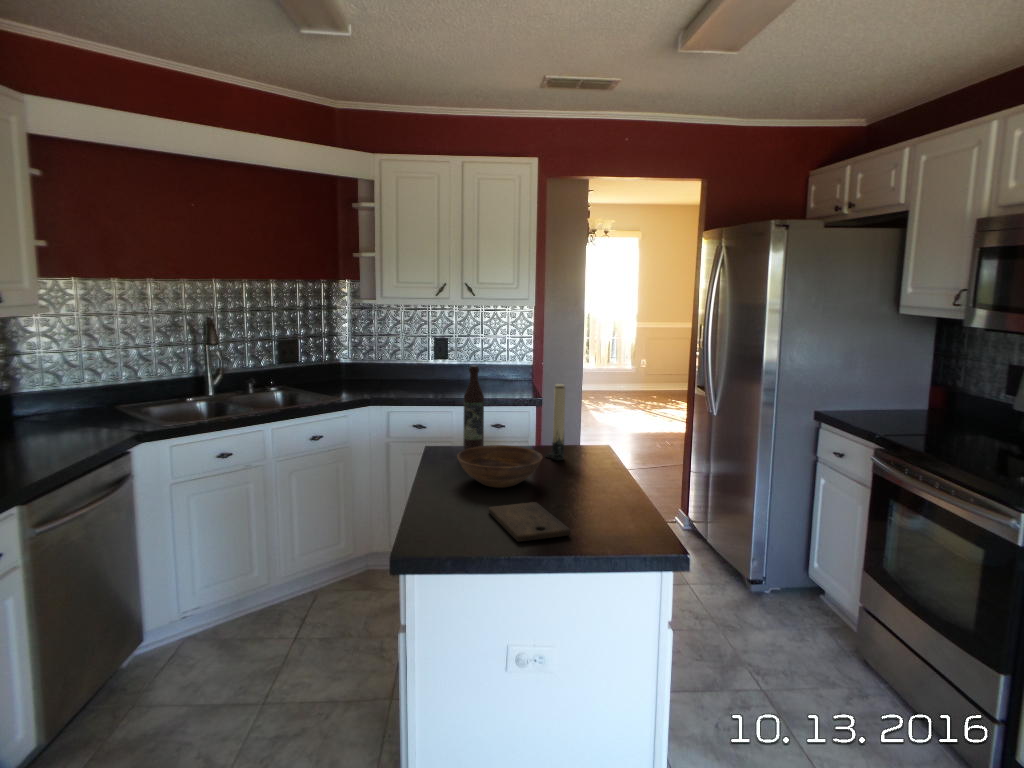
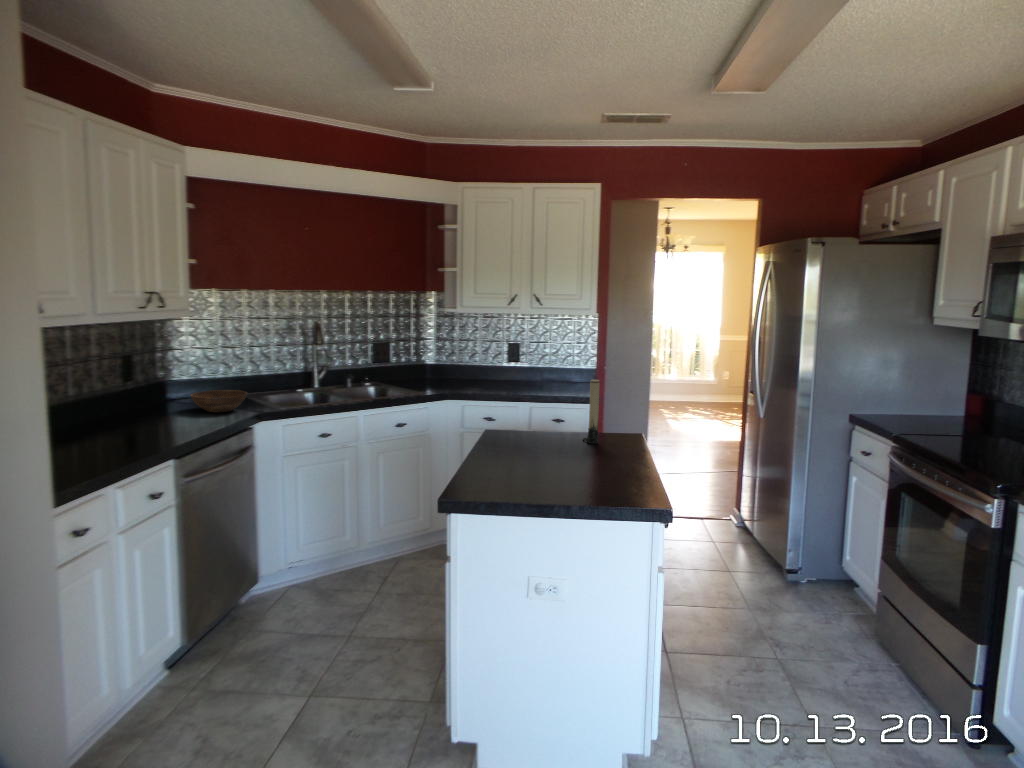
wine bottle: present [464,365,484,450] -> none [515,363,533,438]
bowl: present [457,445,543,488] -> present [190,390,247,412]
cutting board: present [489,502,570,542] -> none [523,469,581,494]

